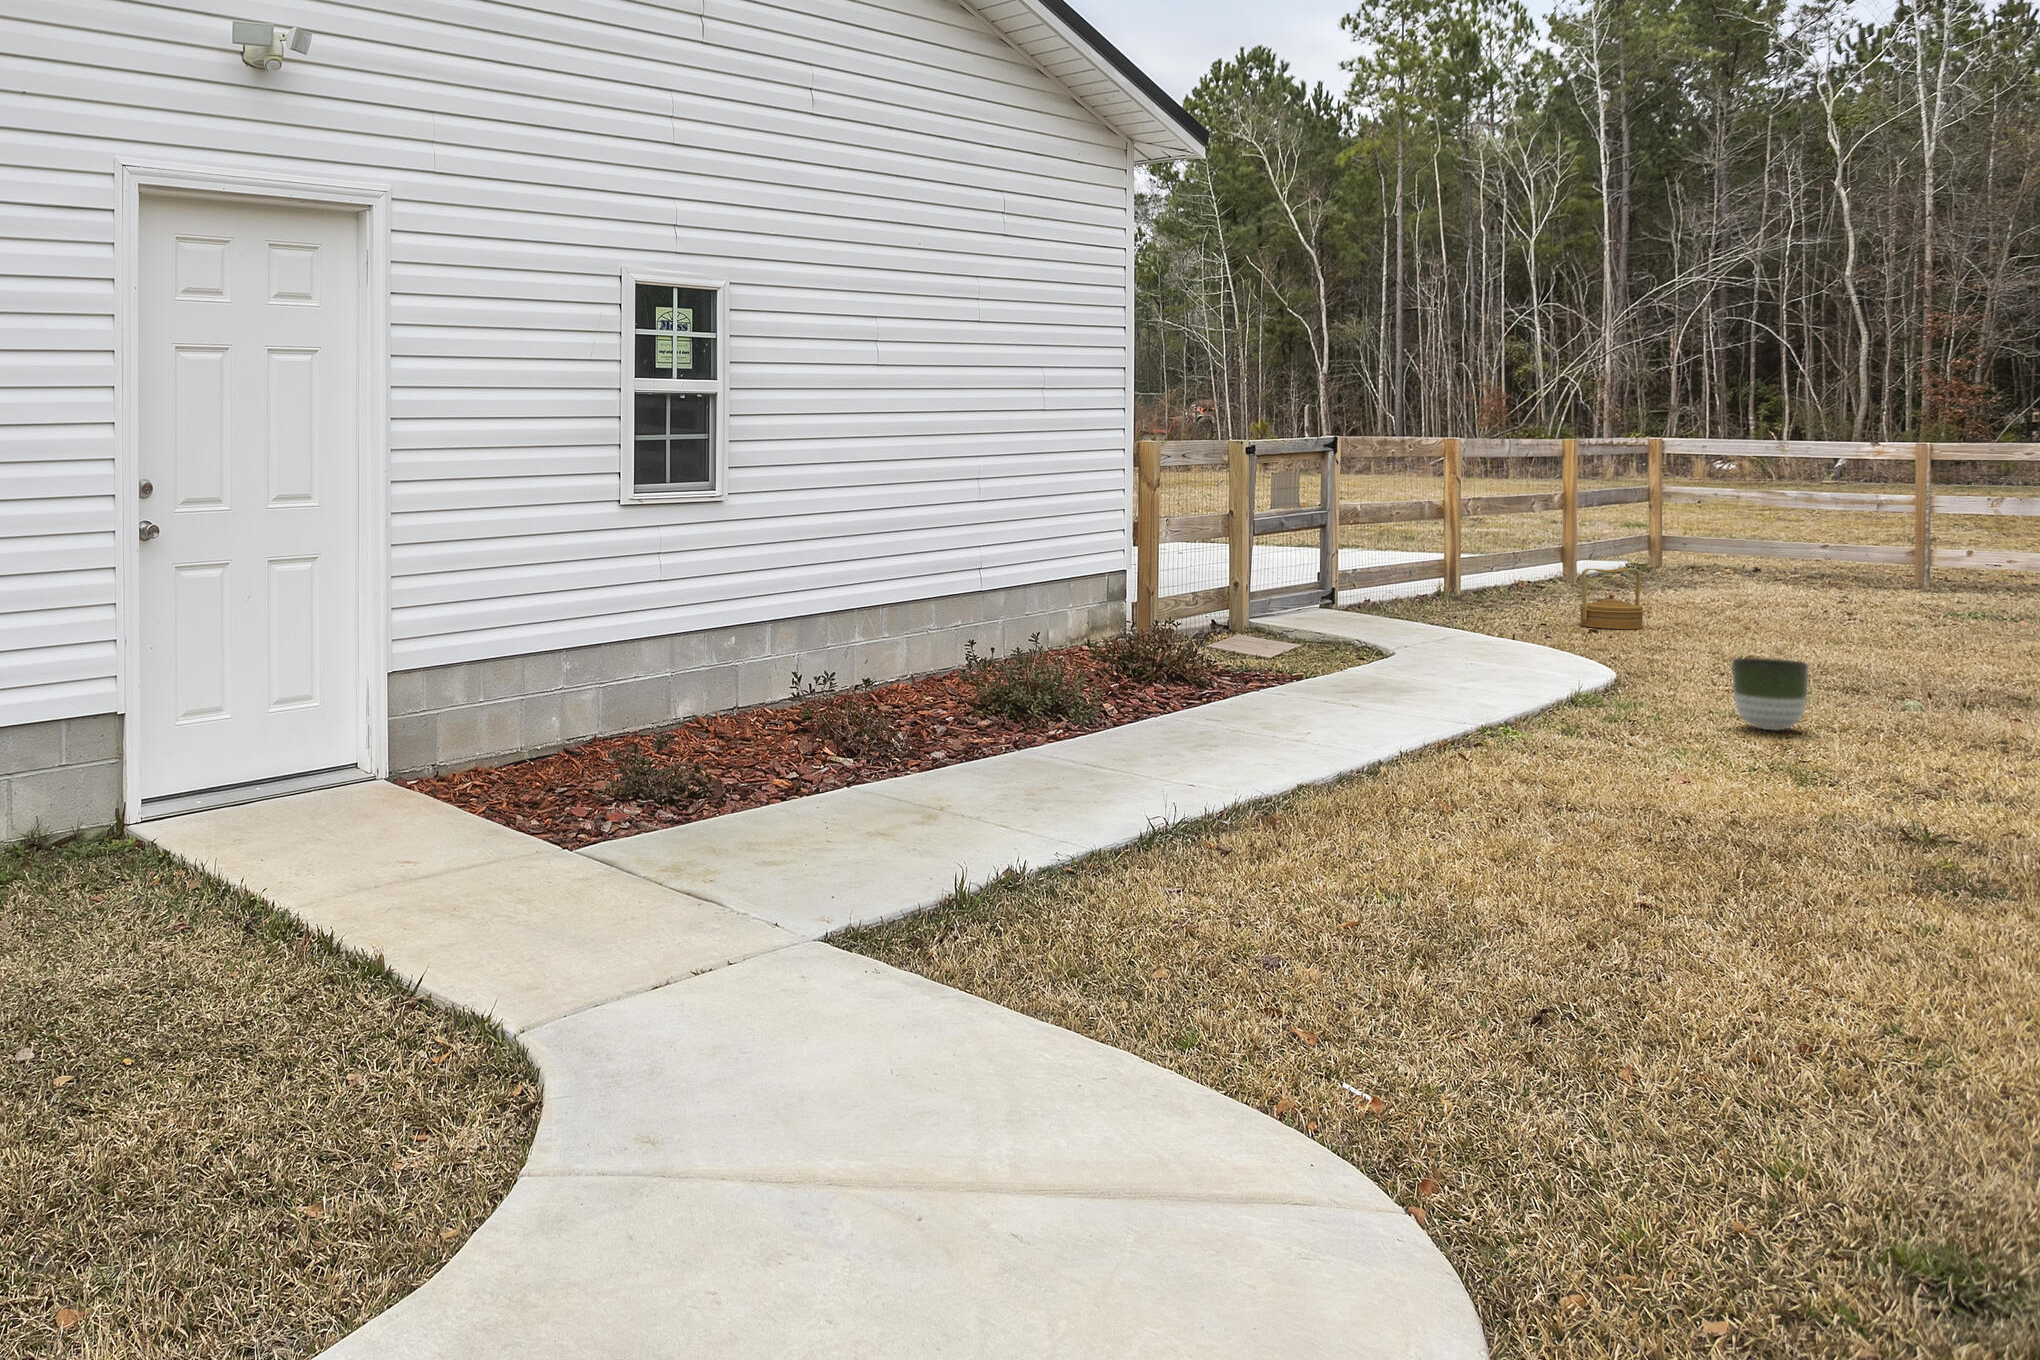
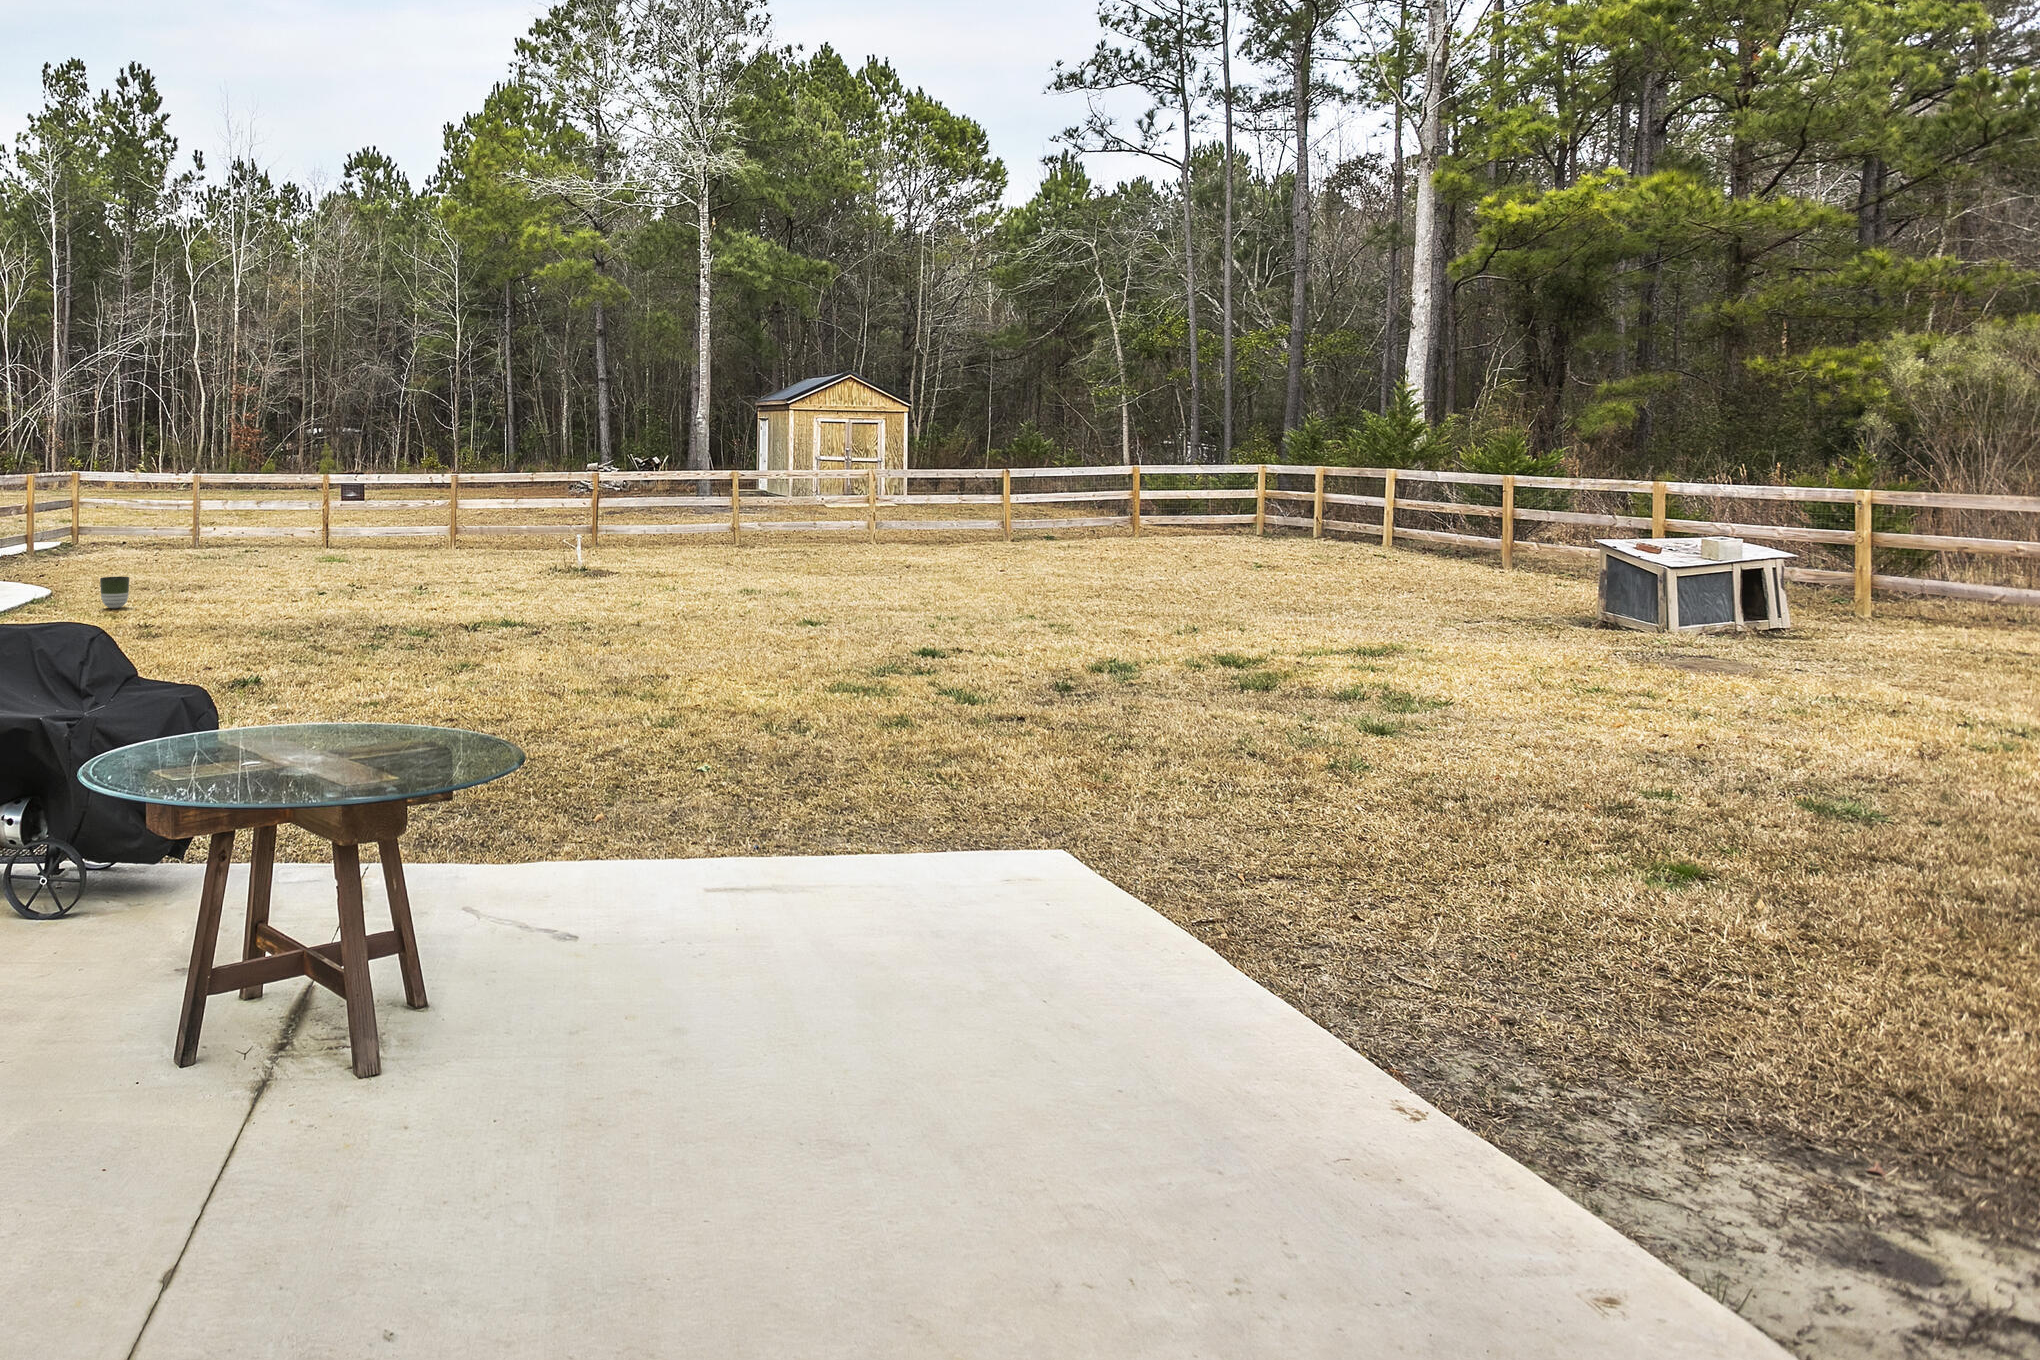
basket: present [1579,568,1644,629] -> none [37,543,69,576]

